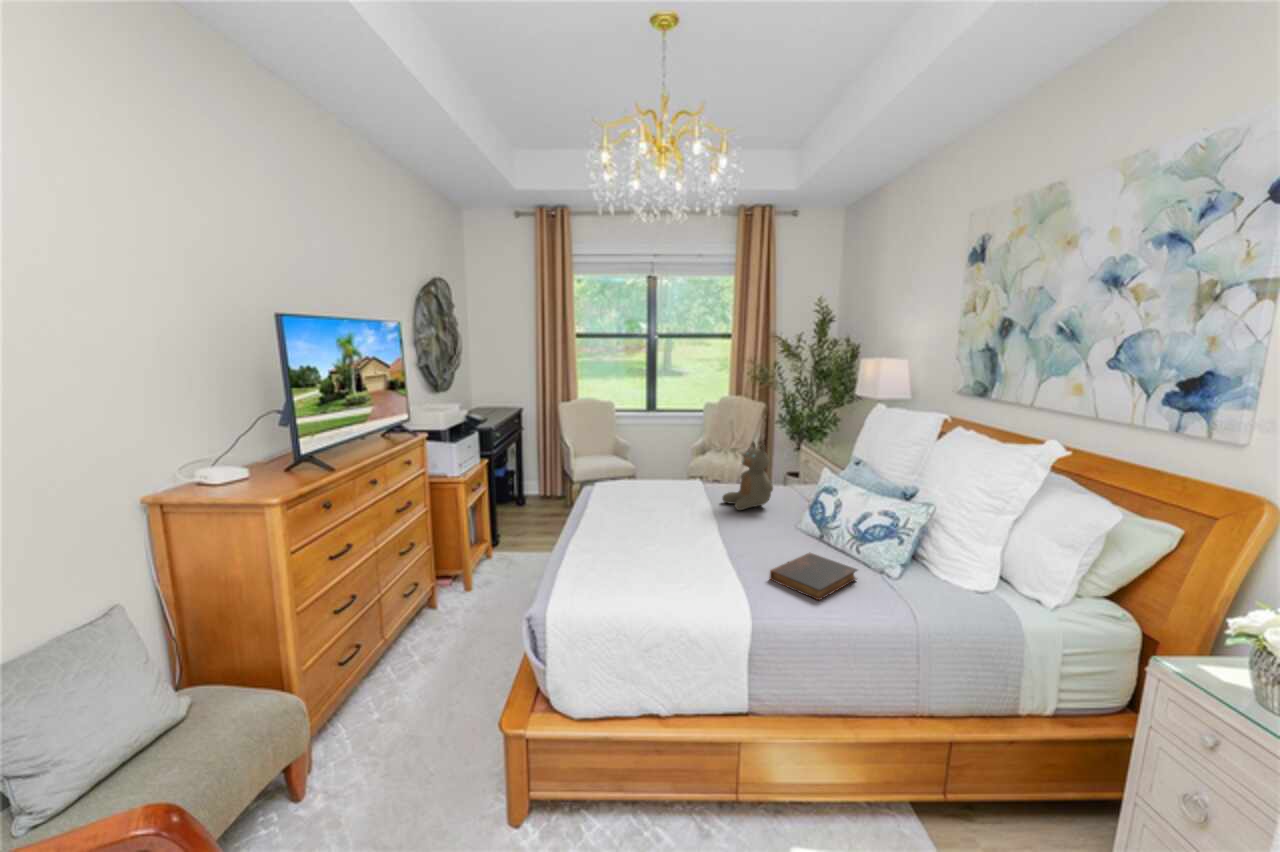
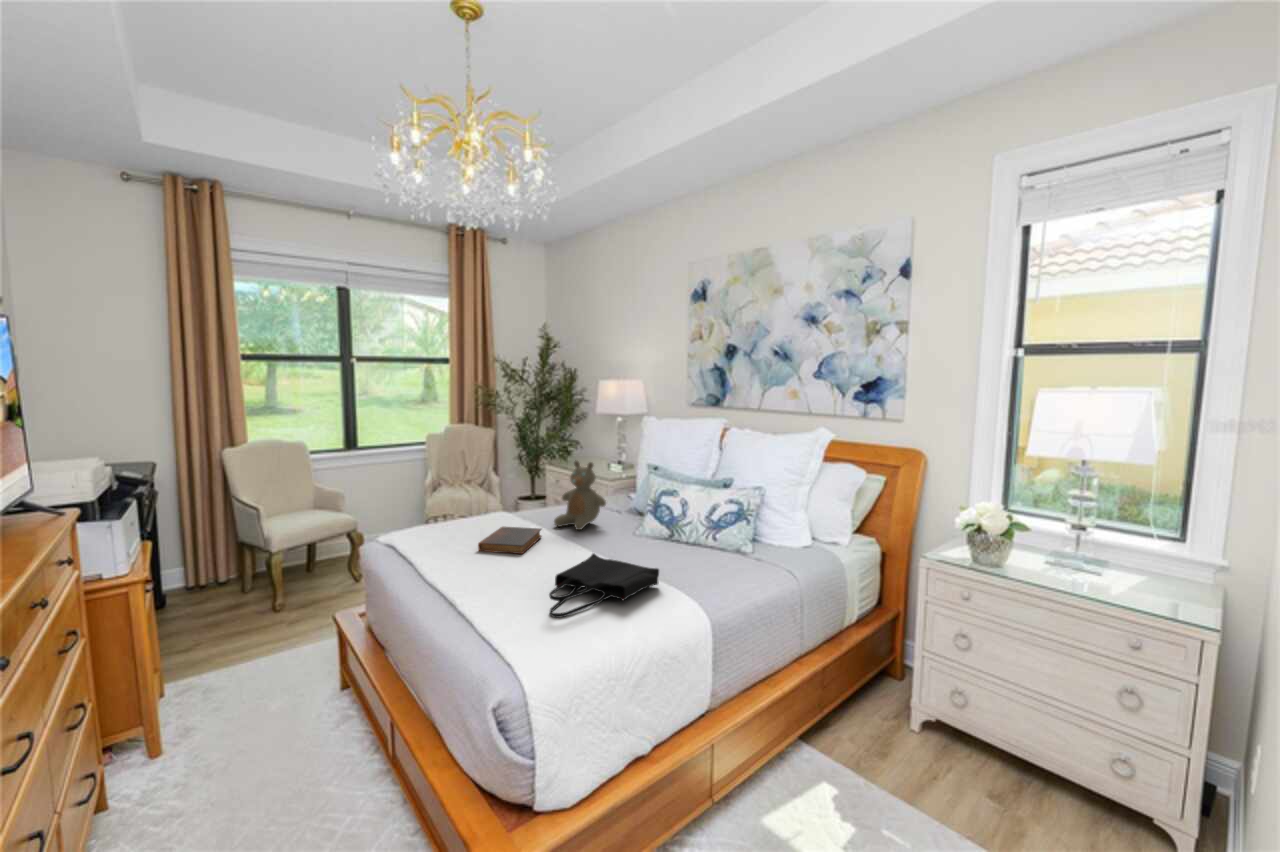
tote bag: none [603,531,730,580] -> present [549,554,659,618]
book: present [769,553,857,600] -> present [478,527,542,554]

